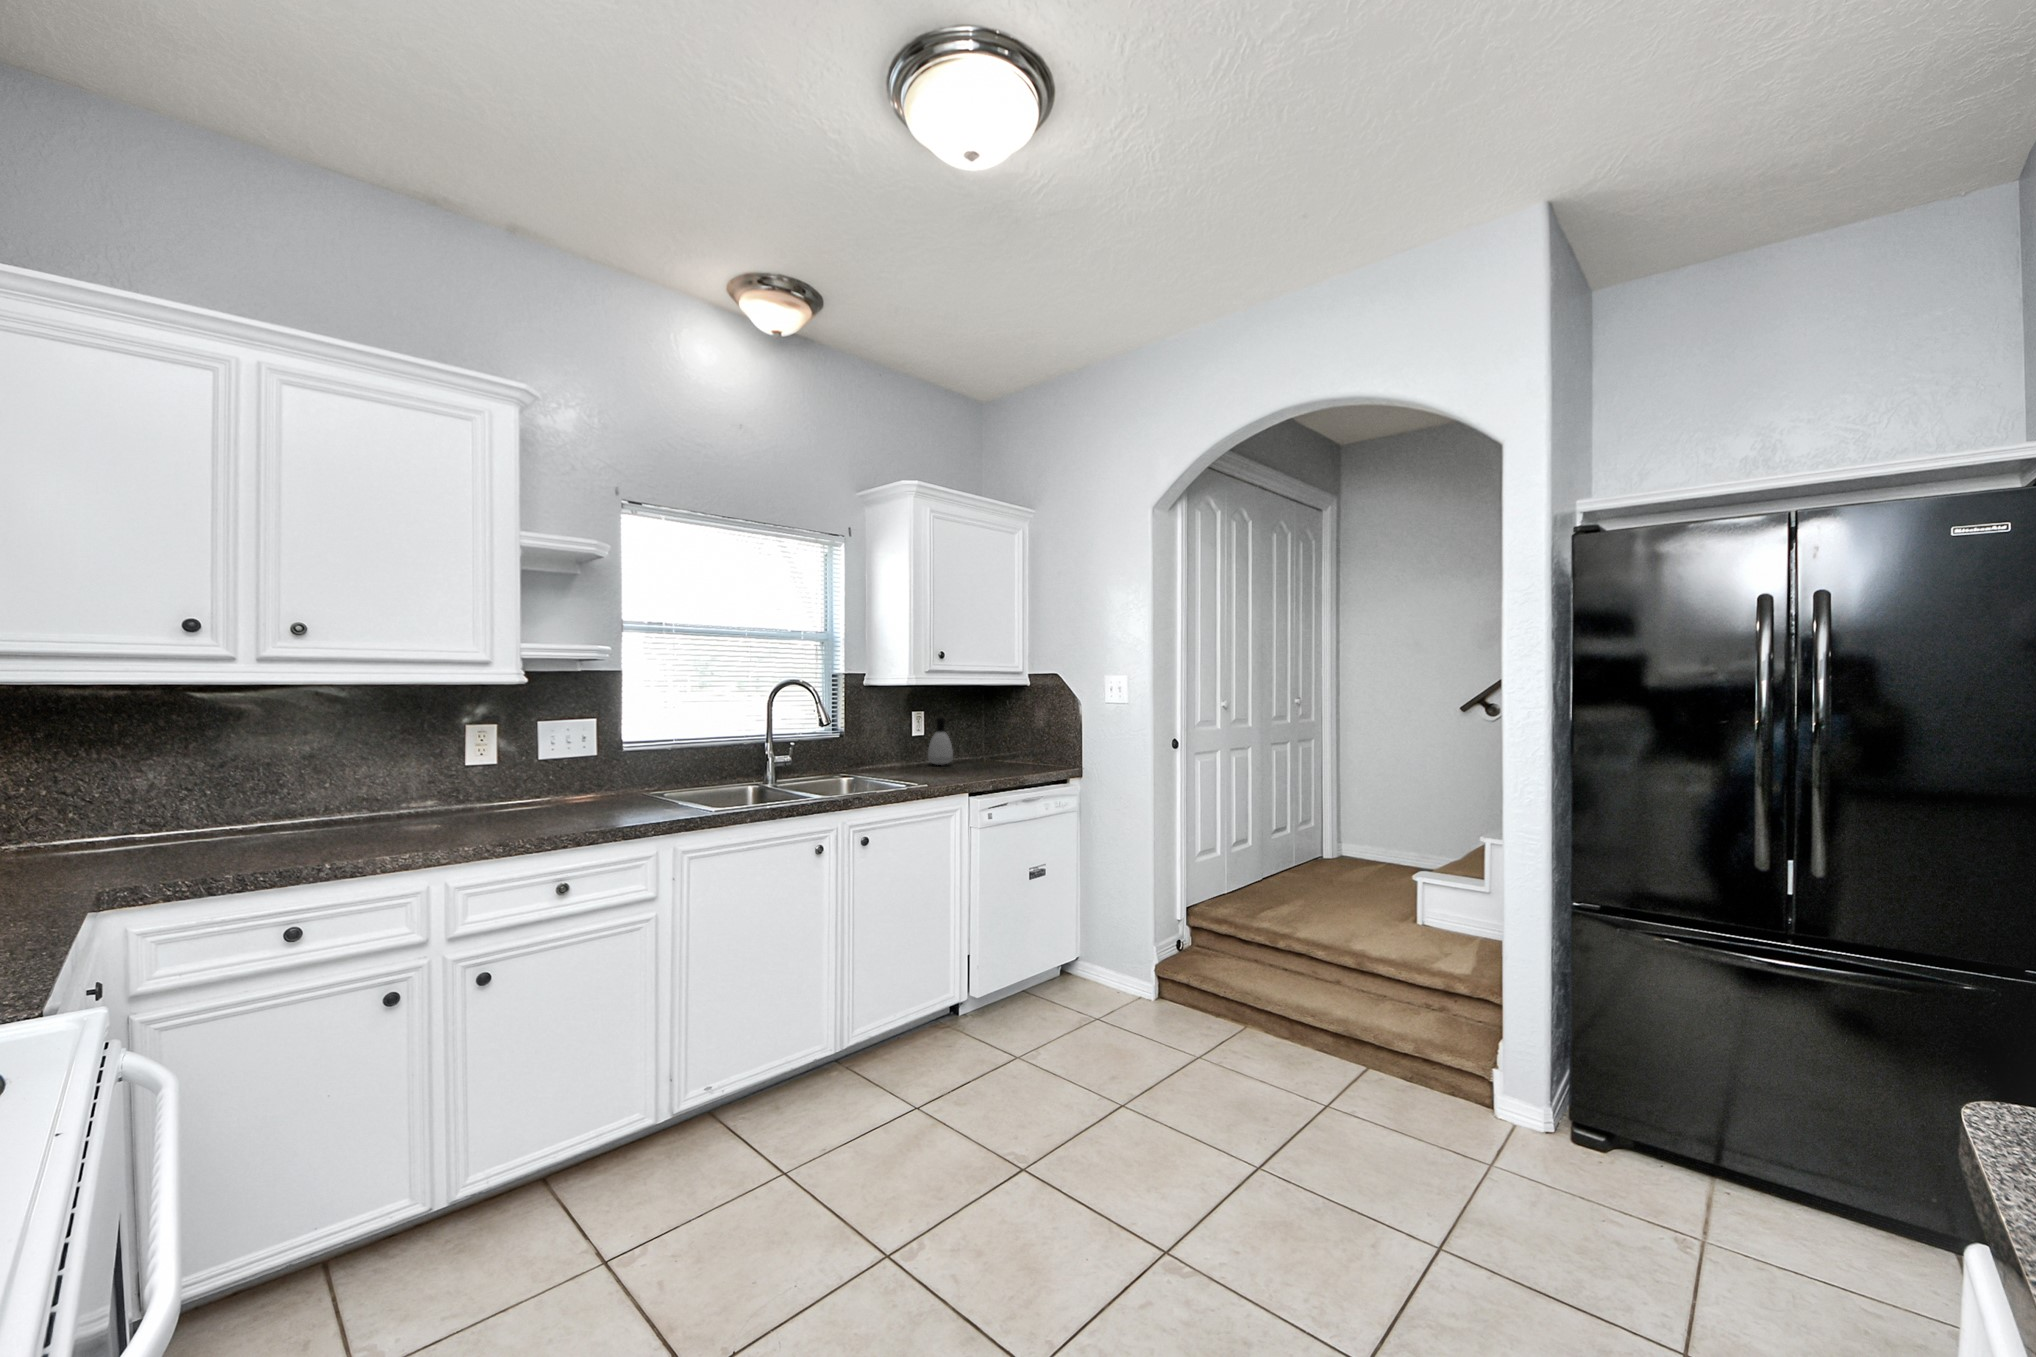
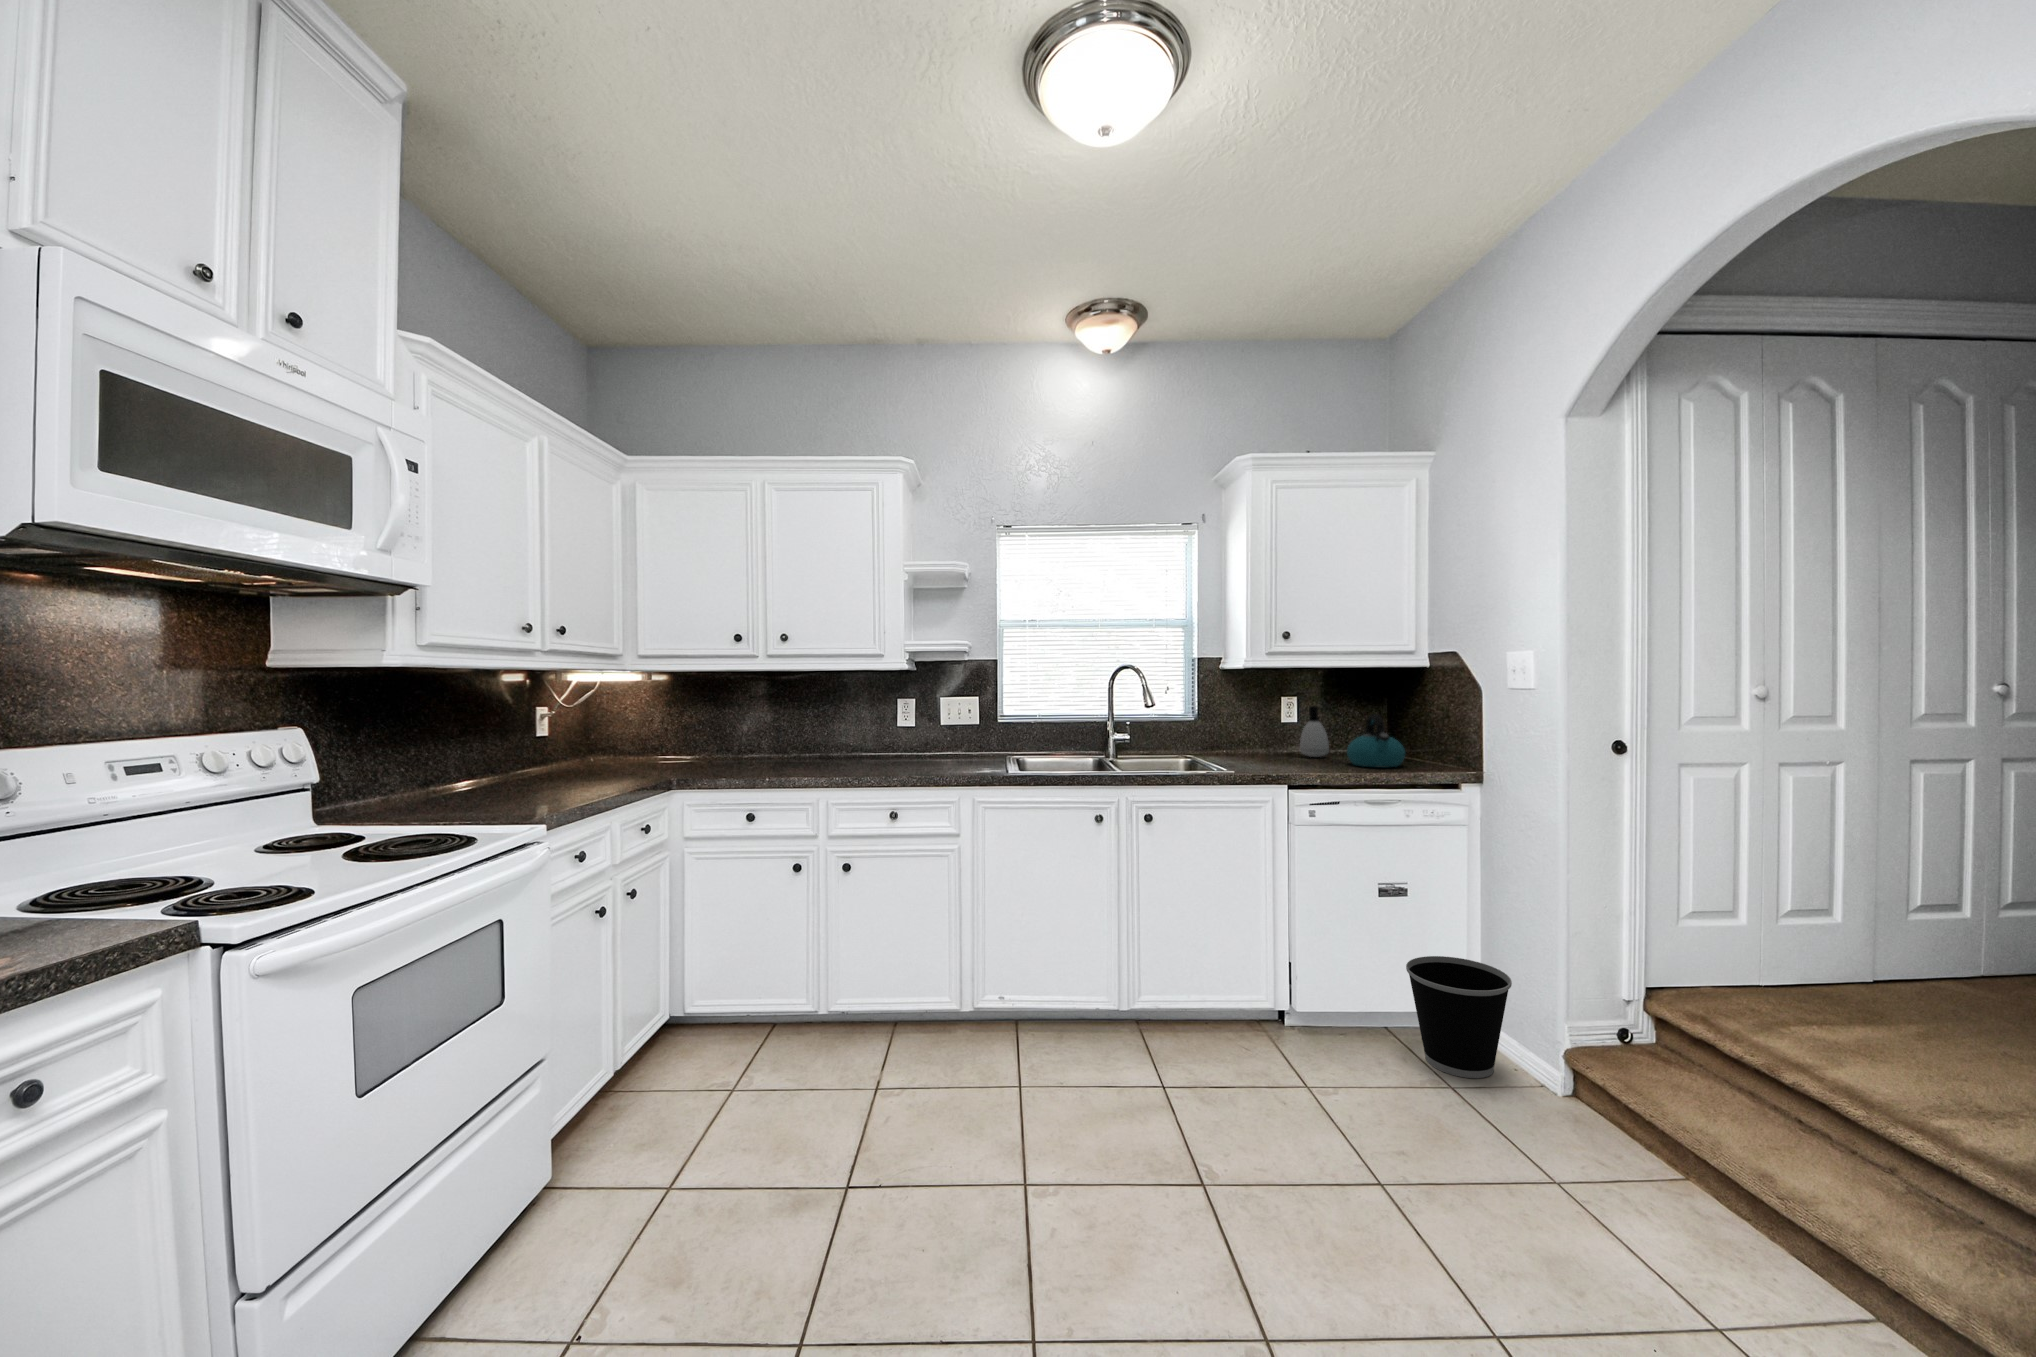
kettle: none [978,725,1024,771] -> present [1347,714,1405,768]
wastebasket: none [1052,919,1125,1013] -> present [1406,956,1512,1078]

